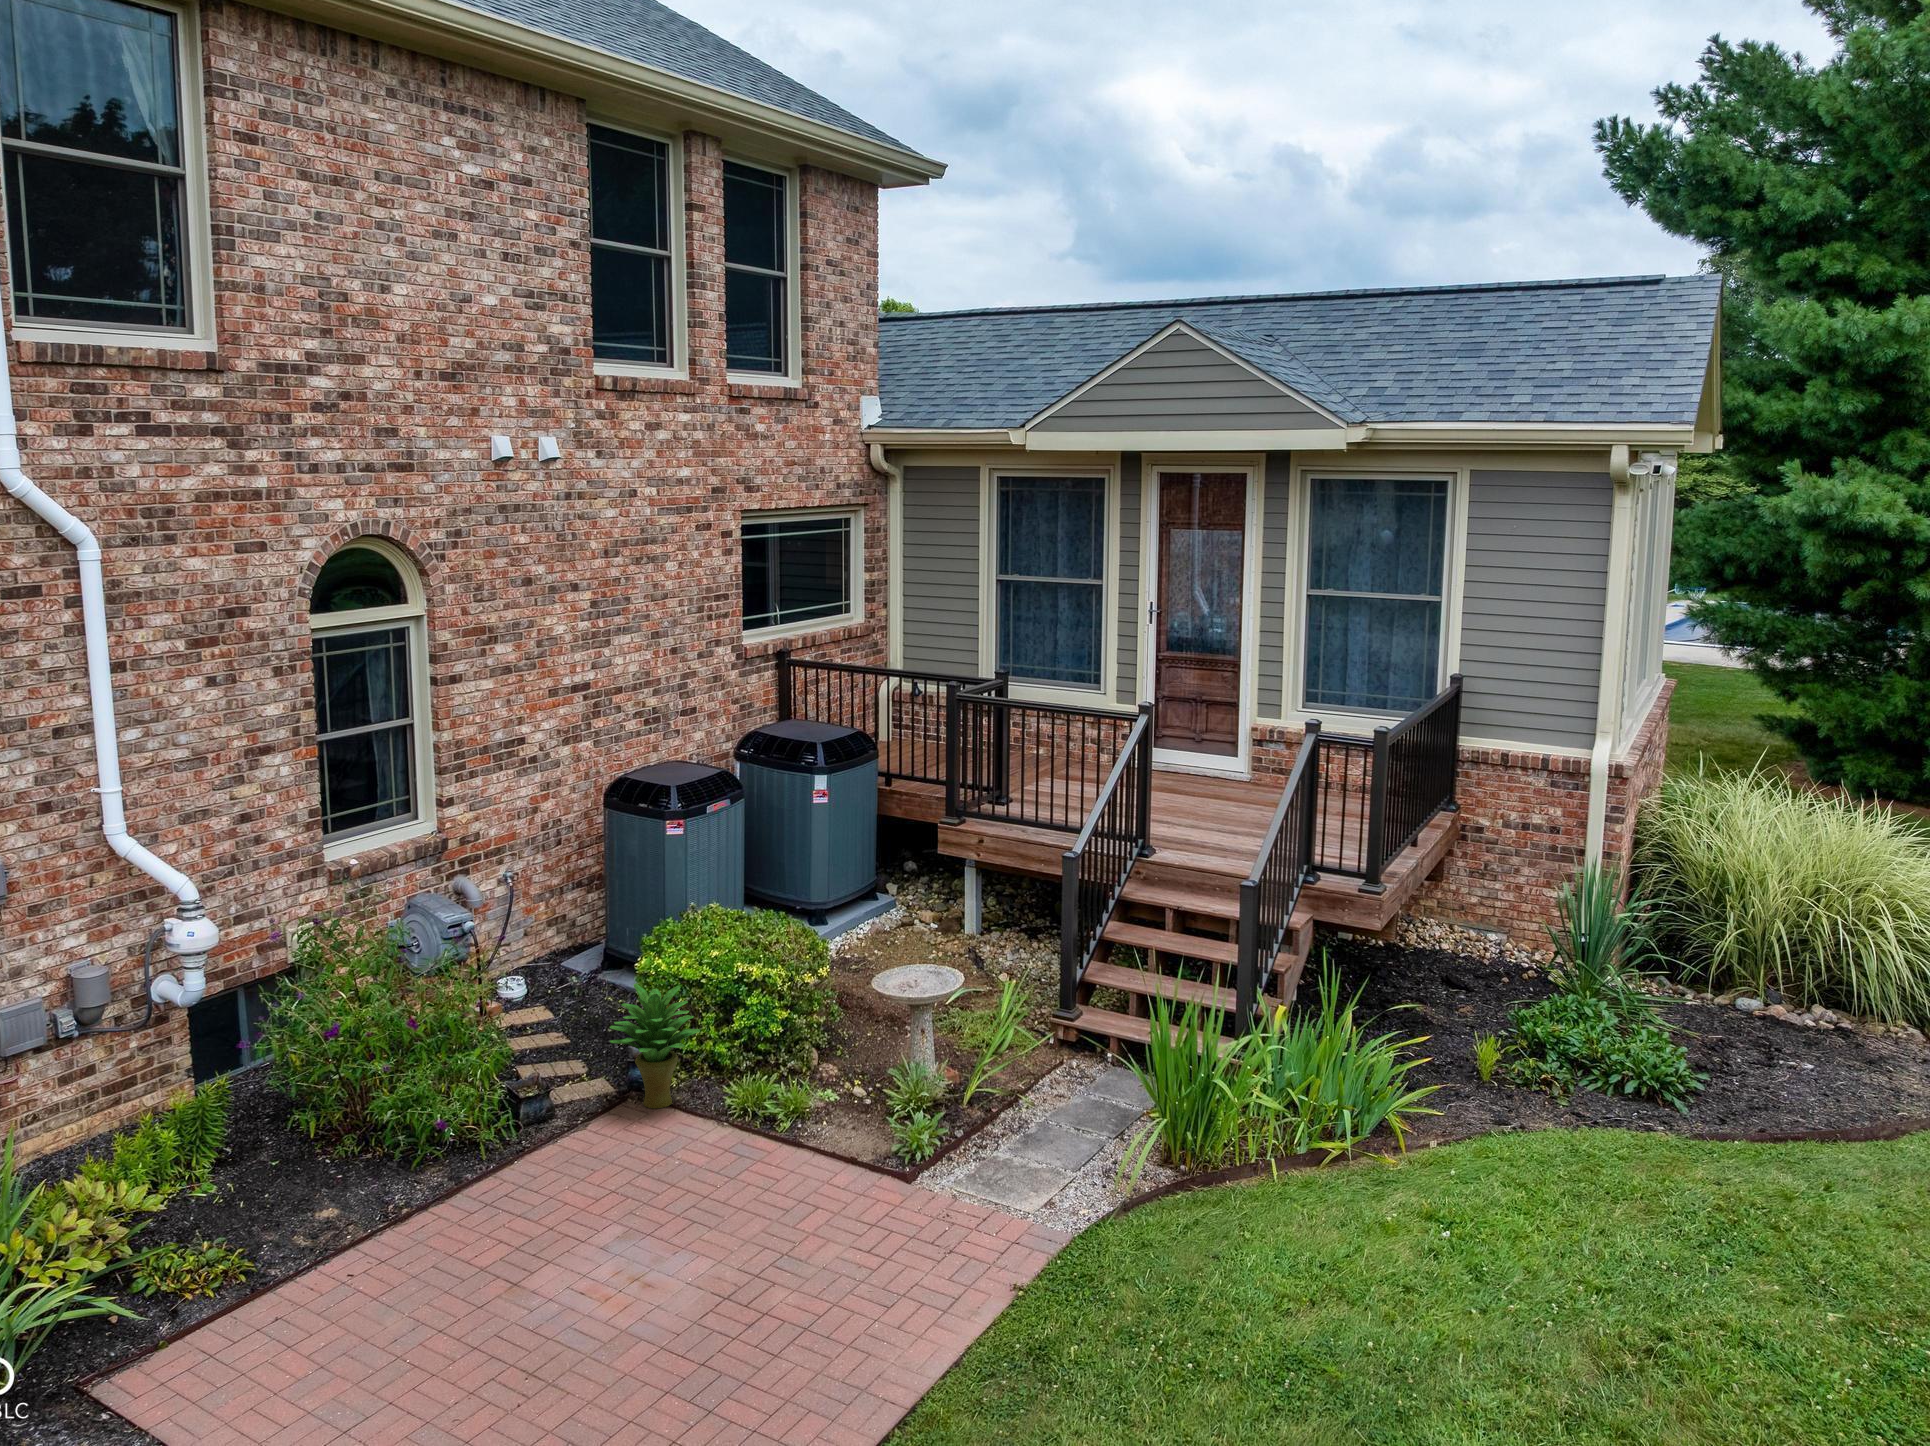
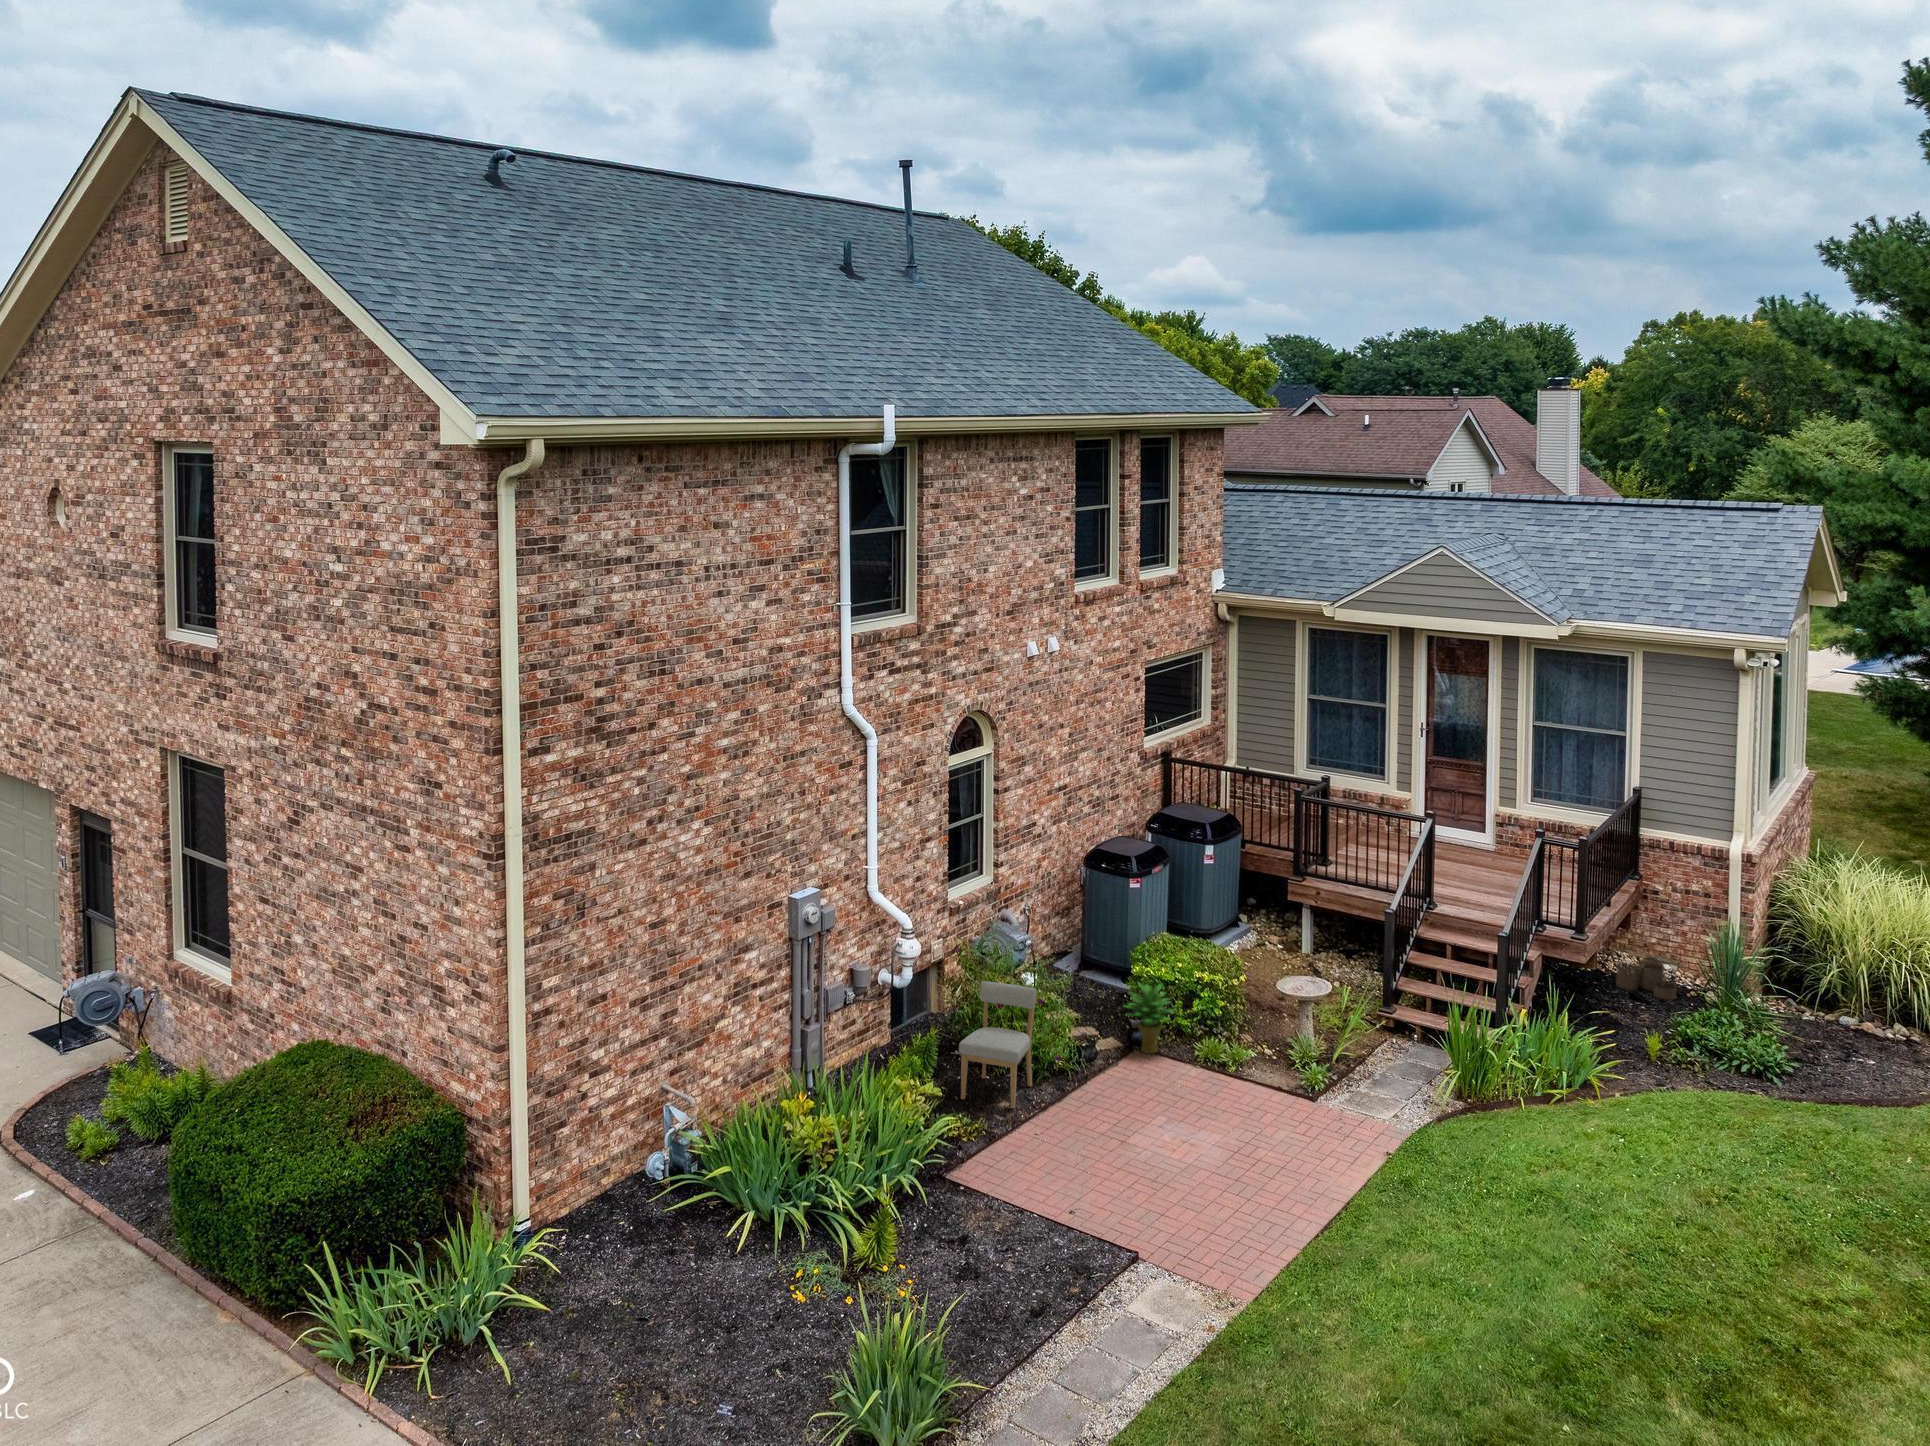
woven basket: none [1428,921,1517,987] -> present [1616,956,1677,1000]
chair: none [242,990,409,1227] -> present [959,981,1037,1109]

